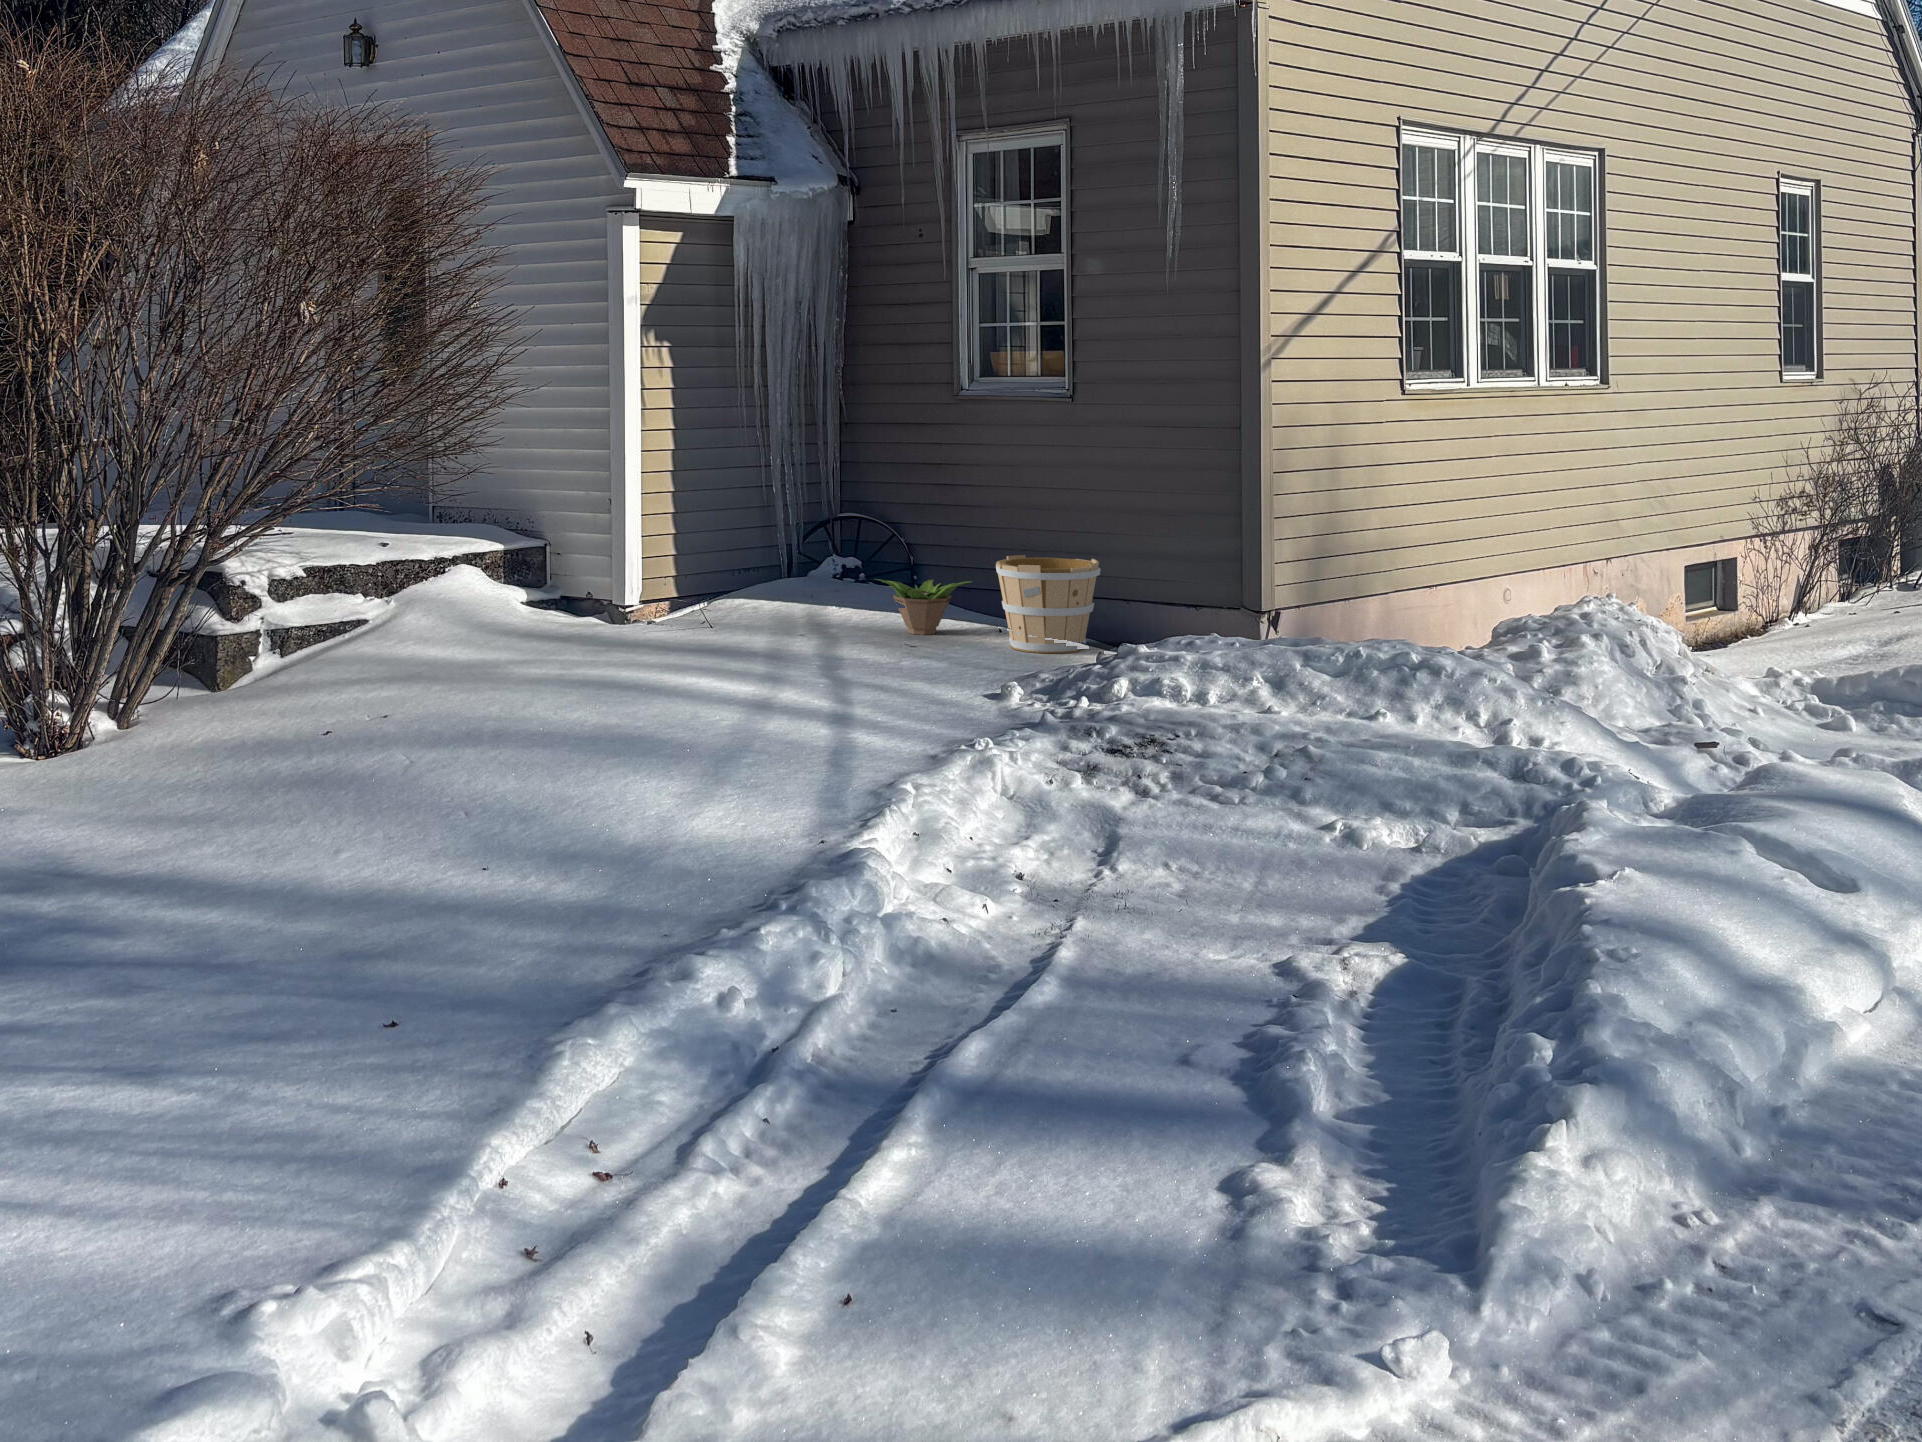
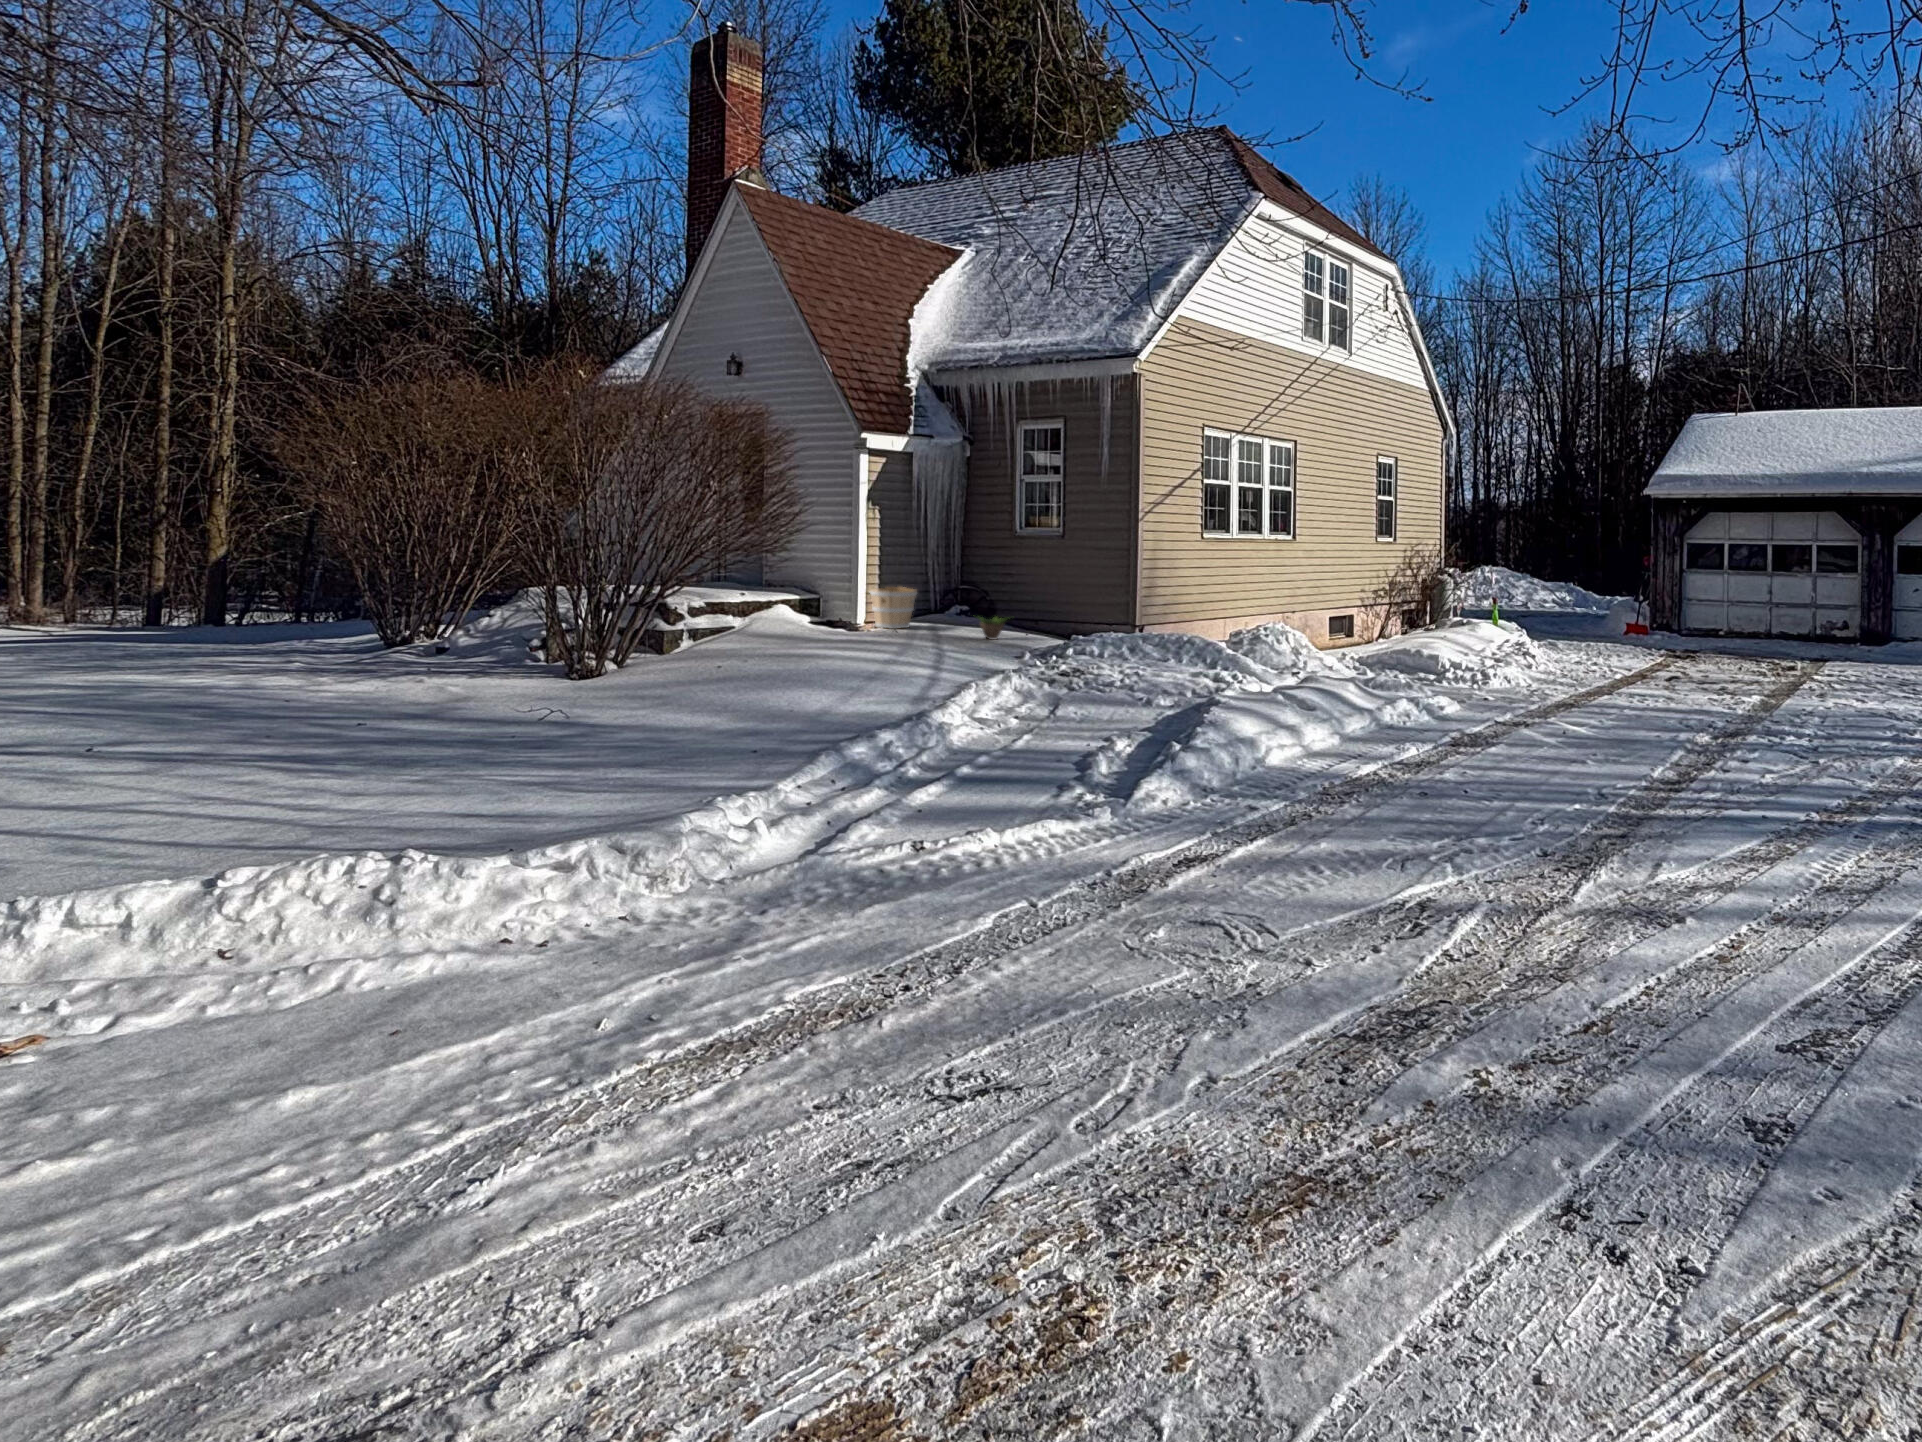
wooden bucket: present [996,555,1101,653] -> present [870,587,917,629]

